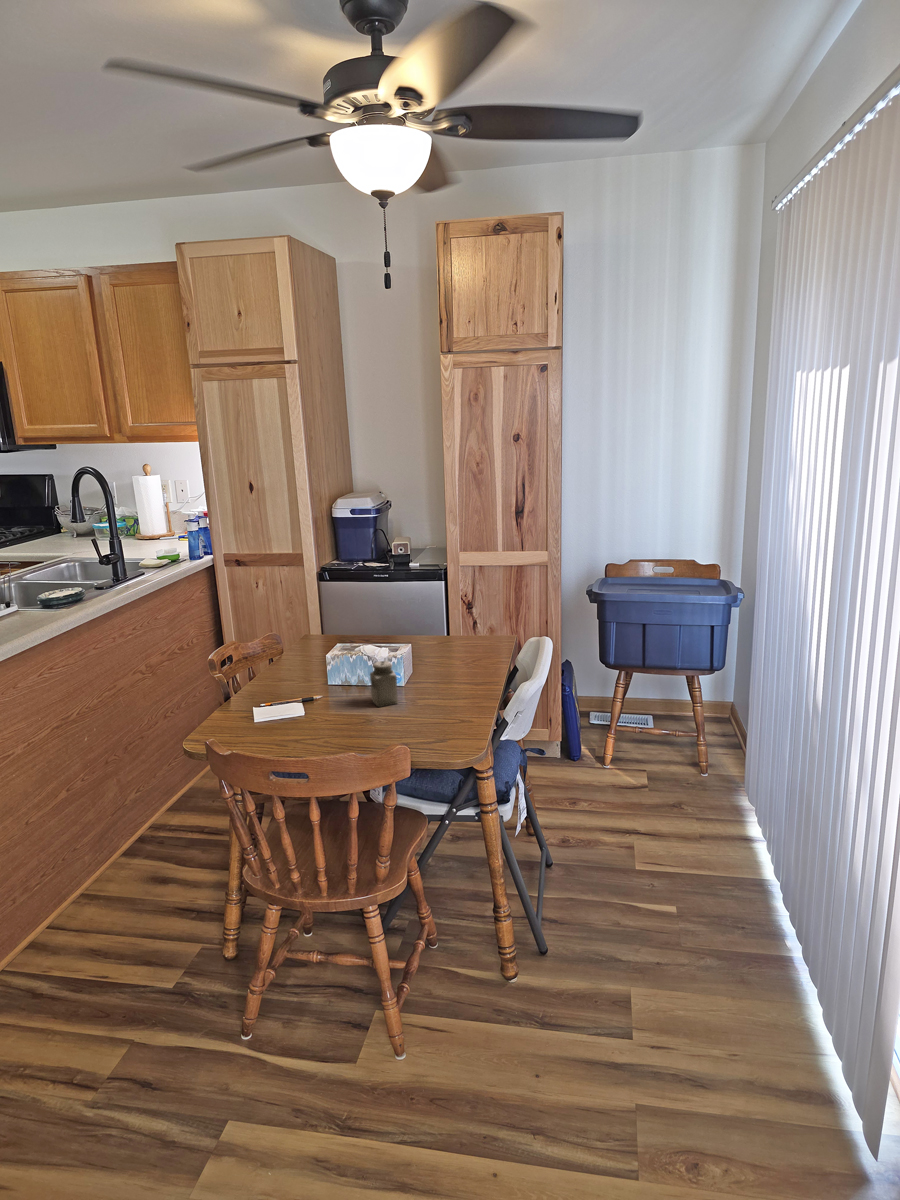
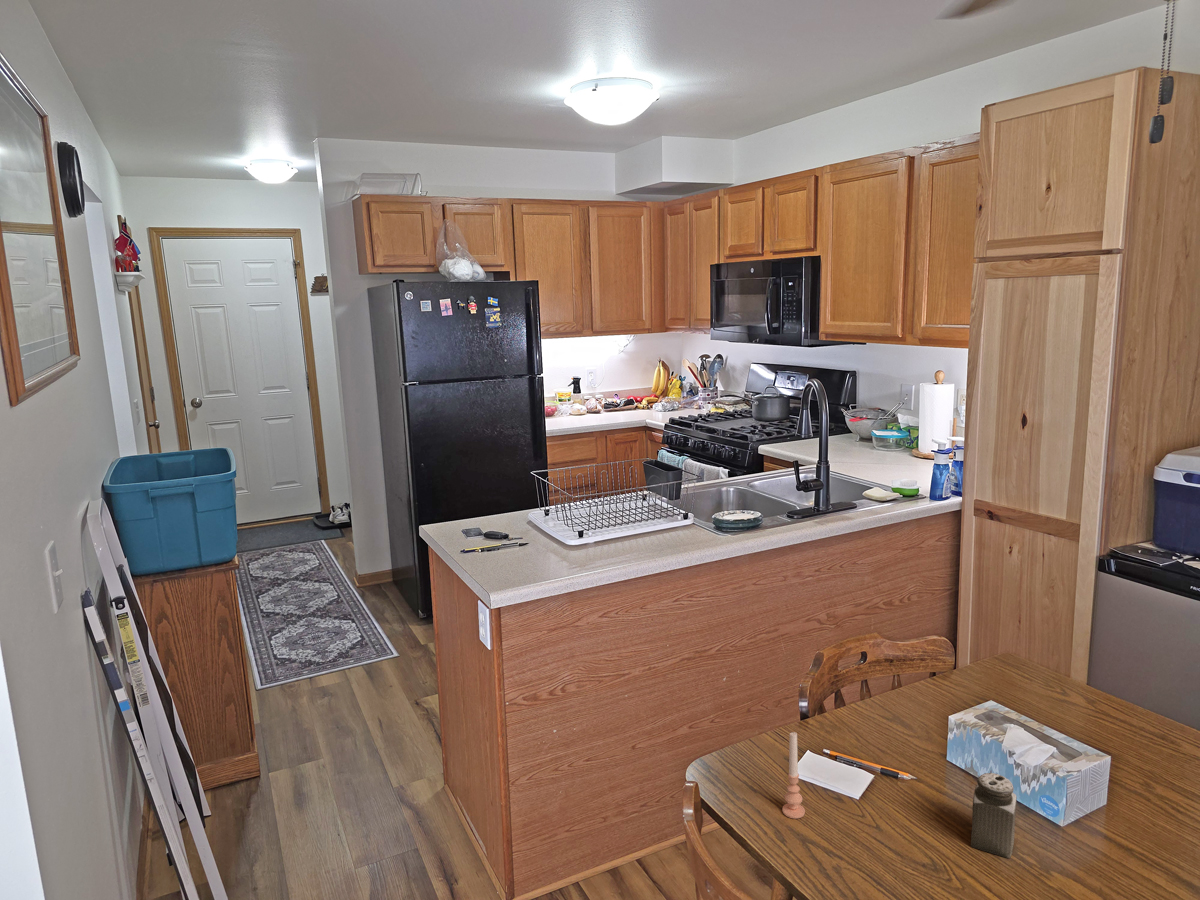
candle: none [271,676,287,738] -> present [782,732,805,819]

